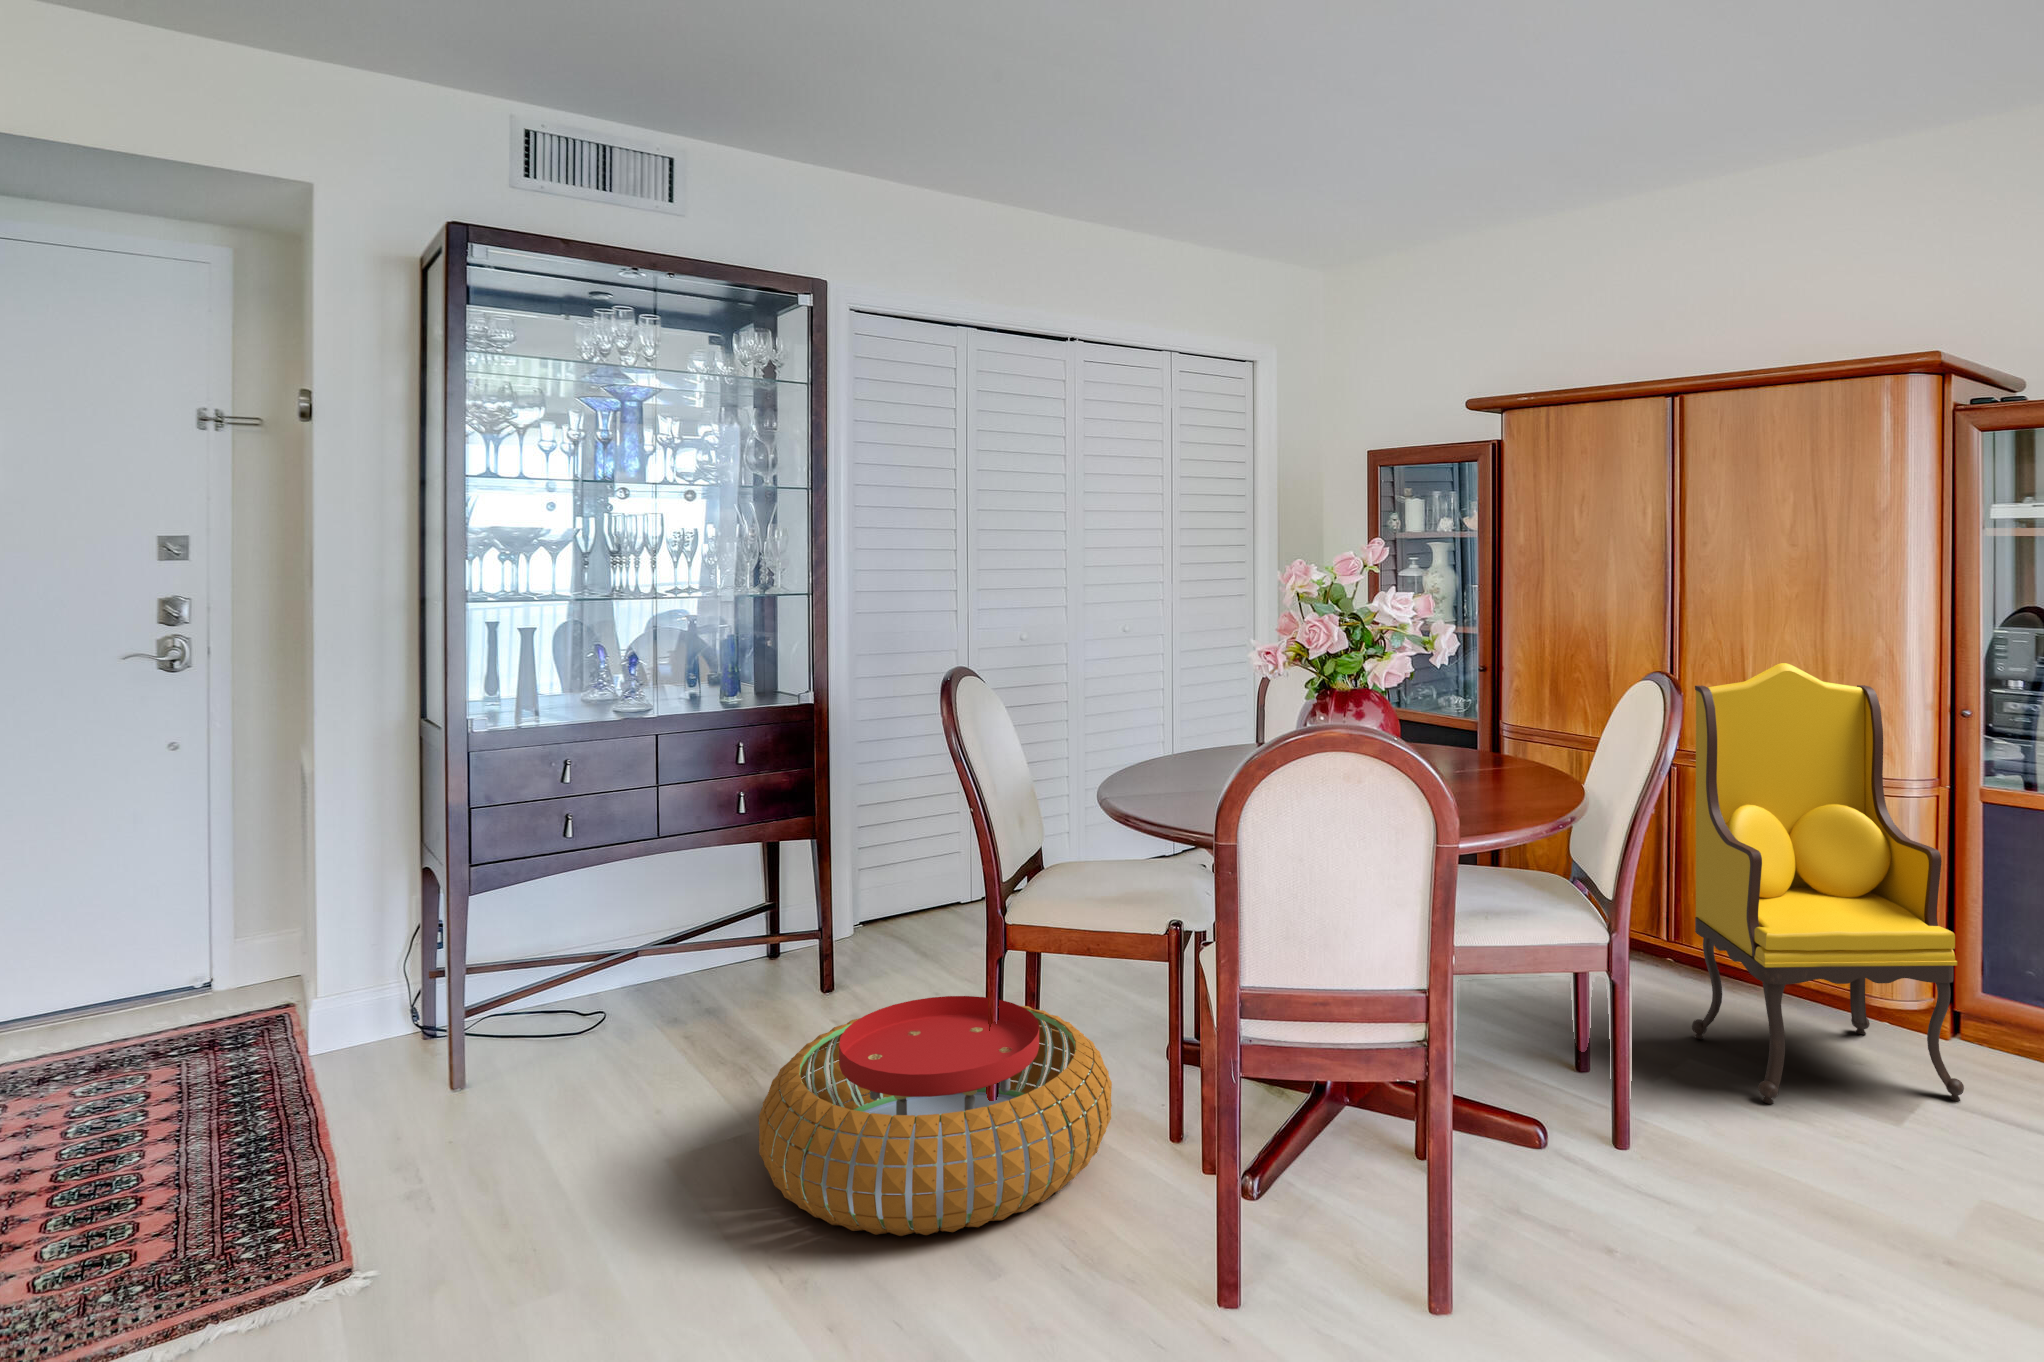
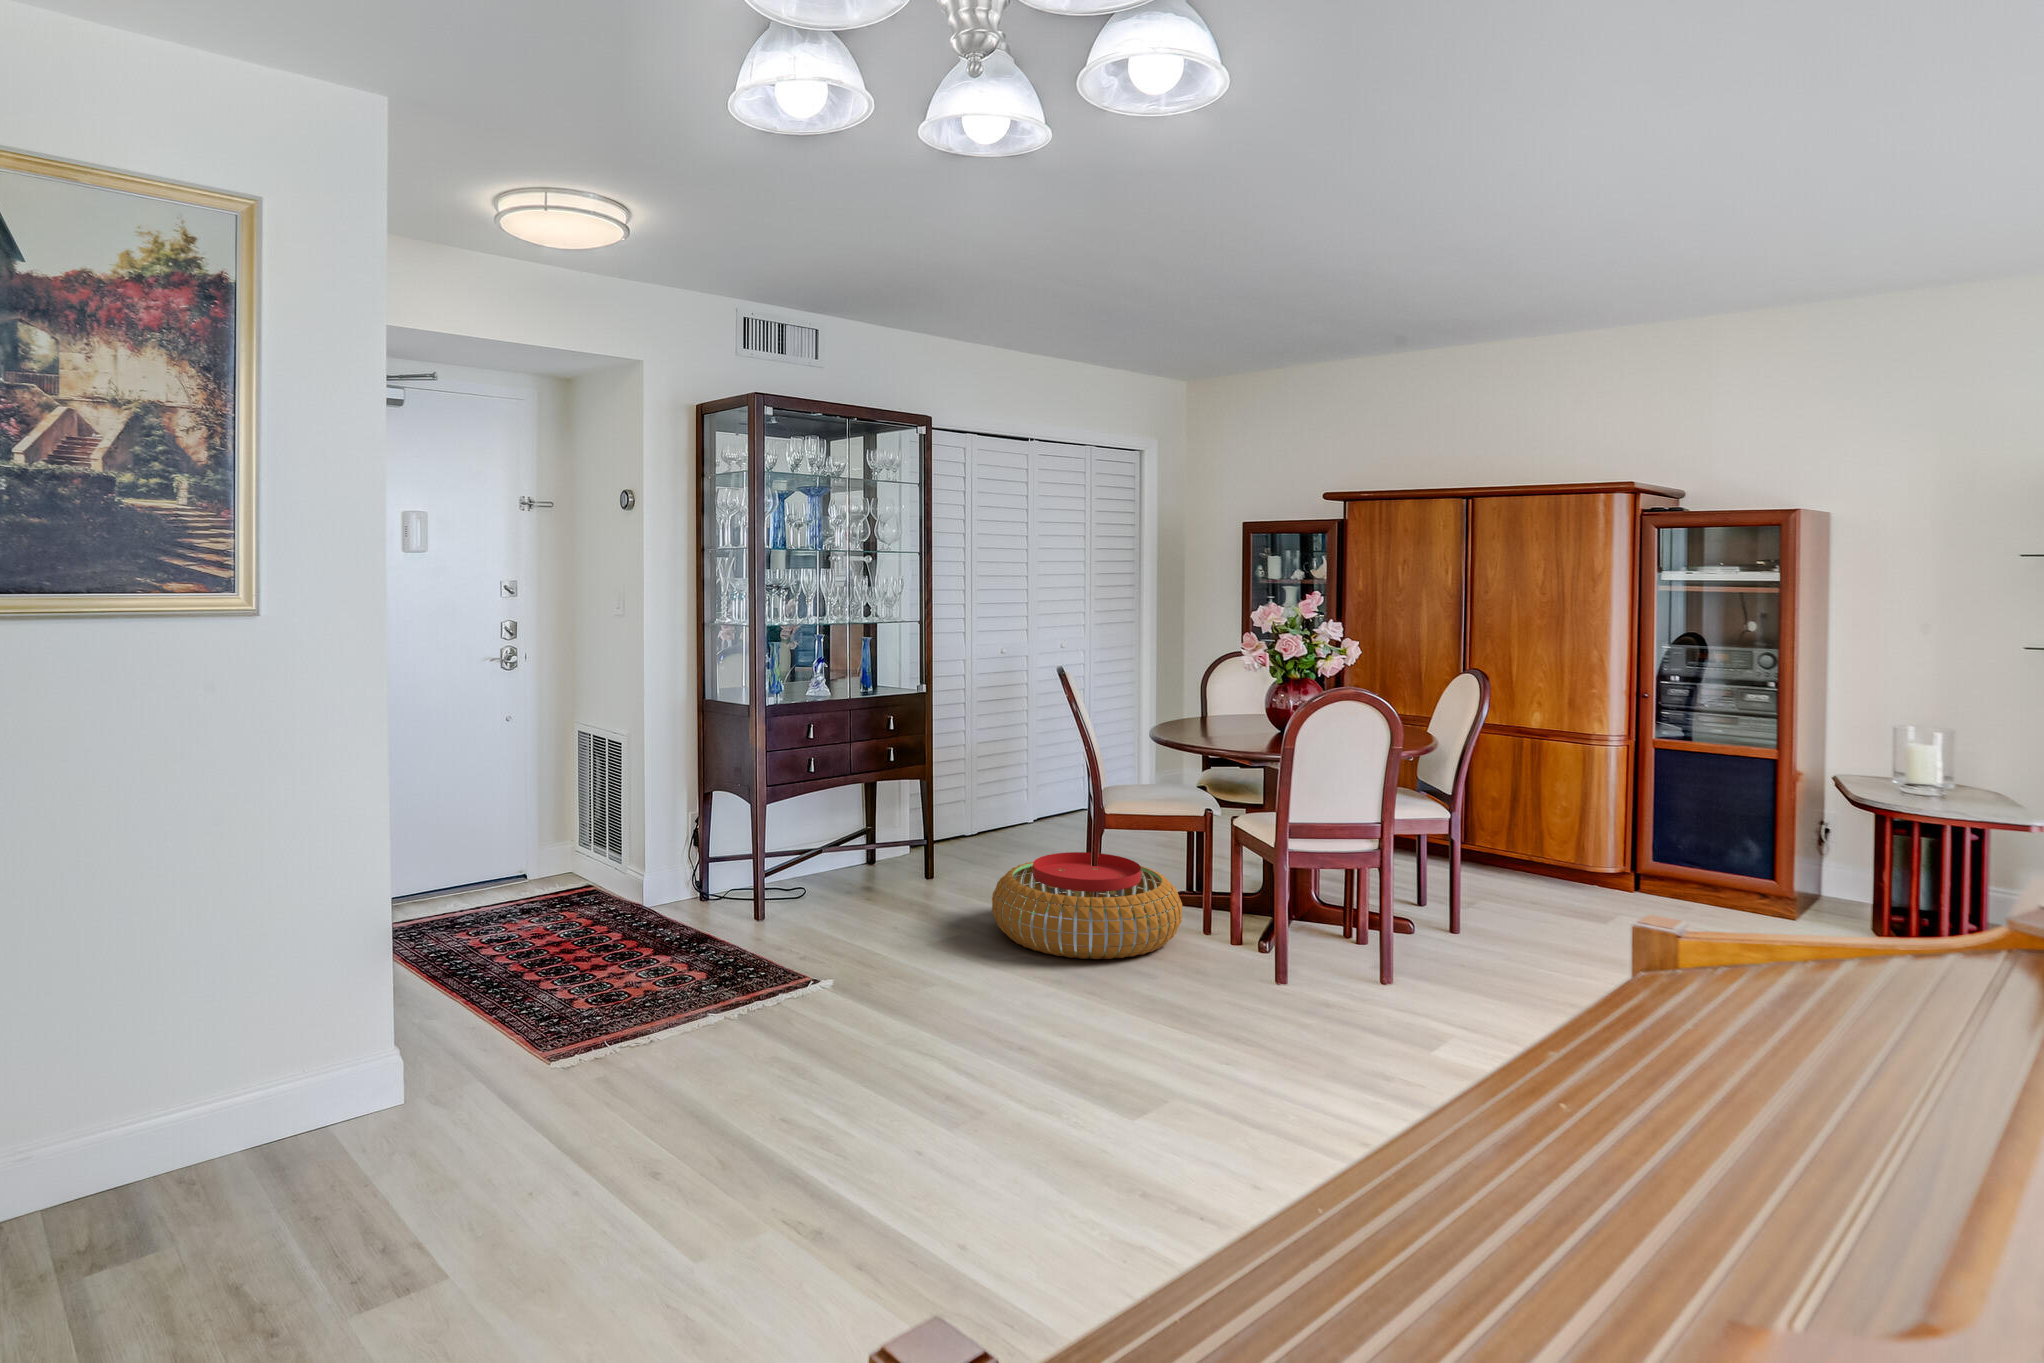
armchair: present [1692,663,1964,1104] -> none [1483,666,1643,916]

